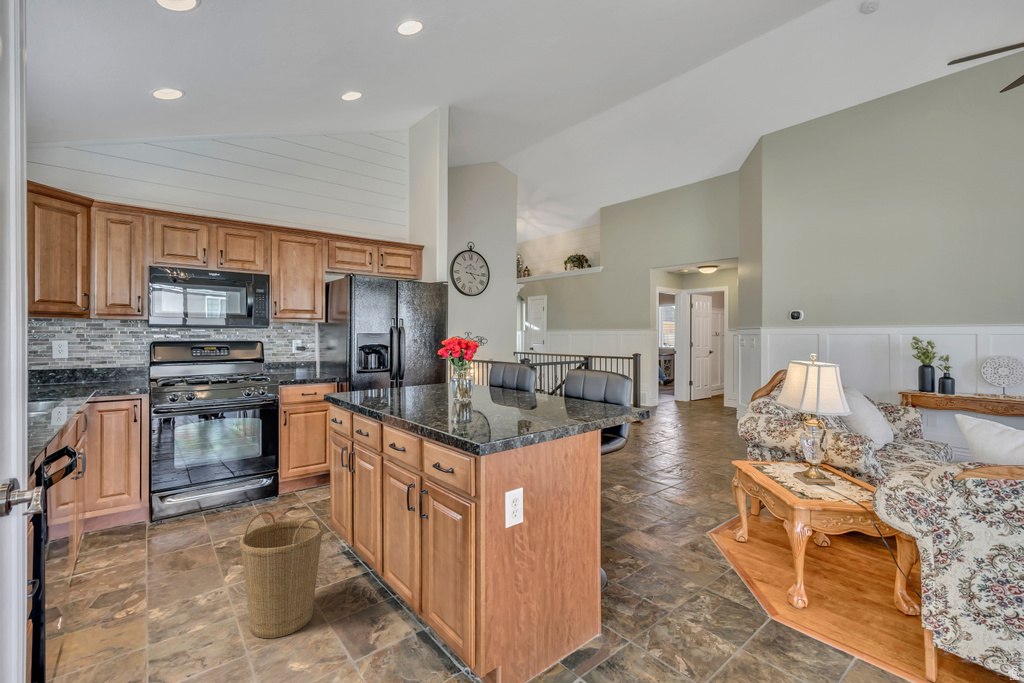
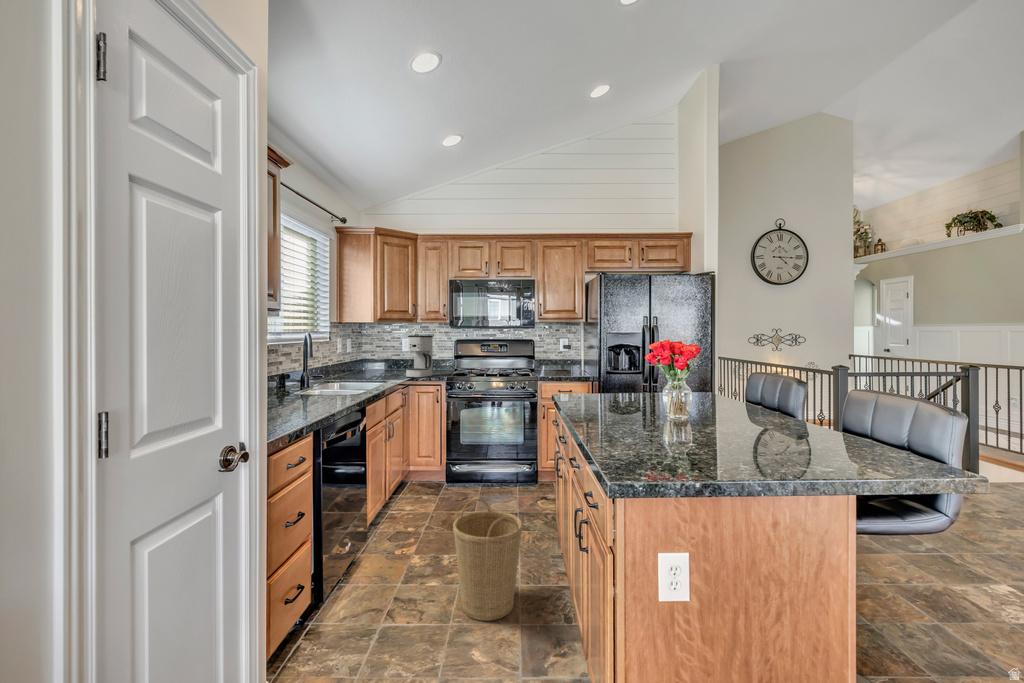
coffee maker: none [80,334,125,391] -> present [406,335,433,378]

